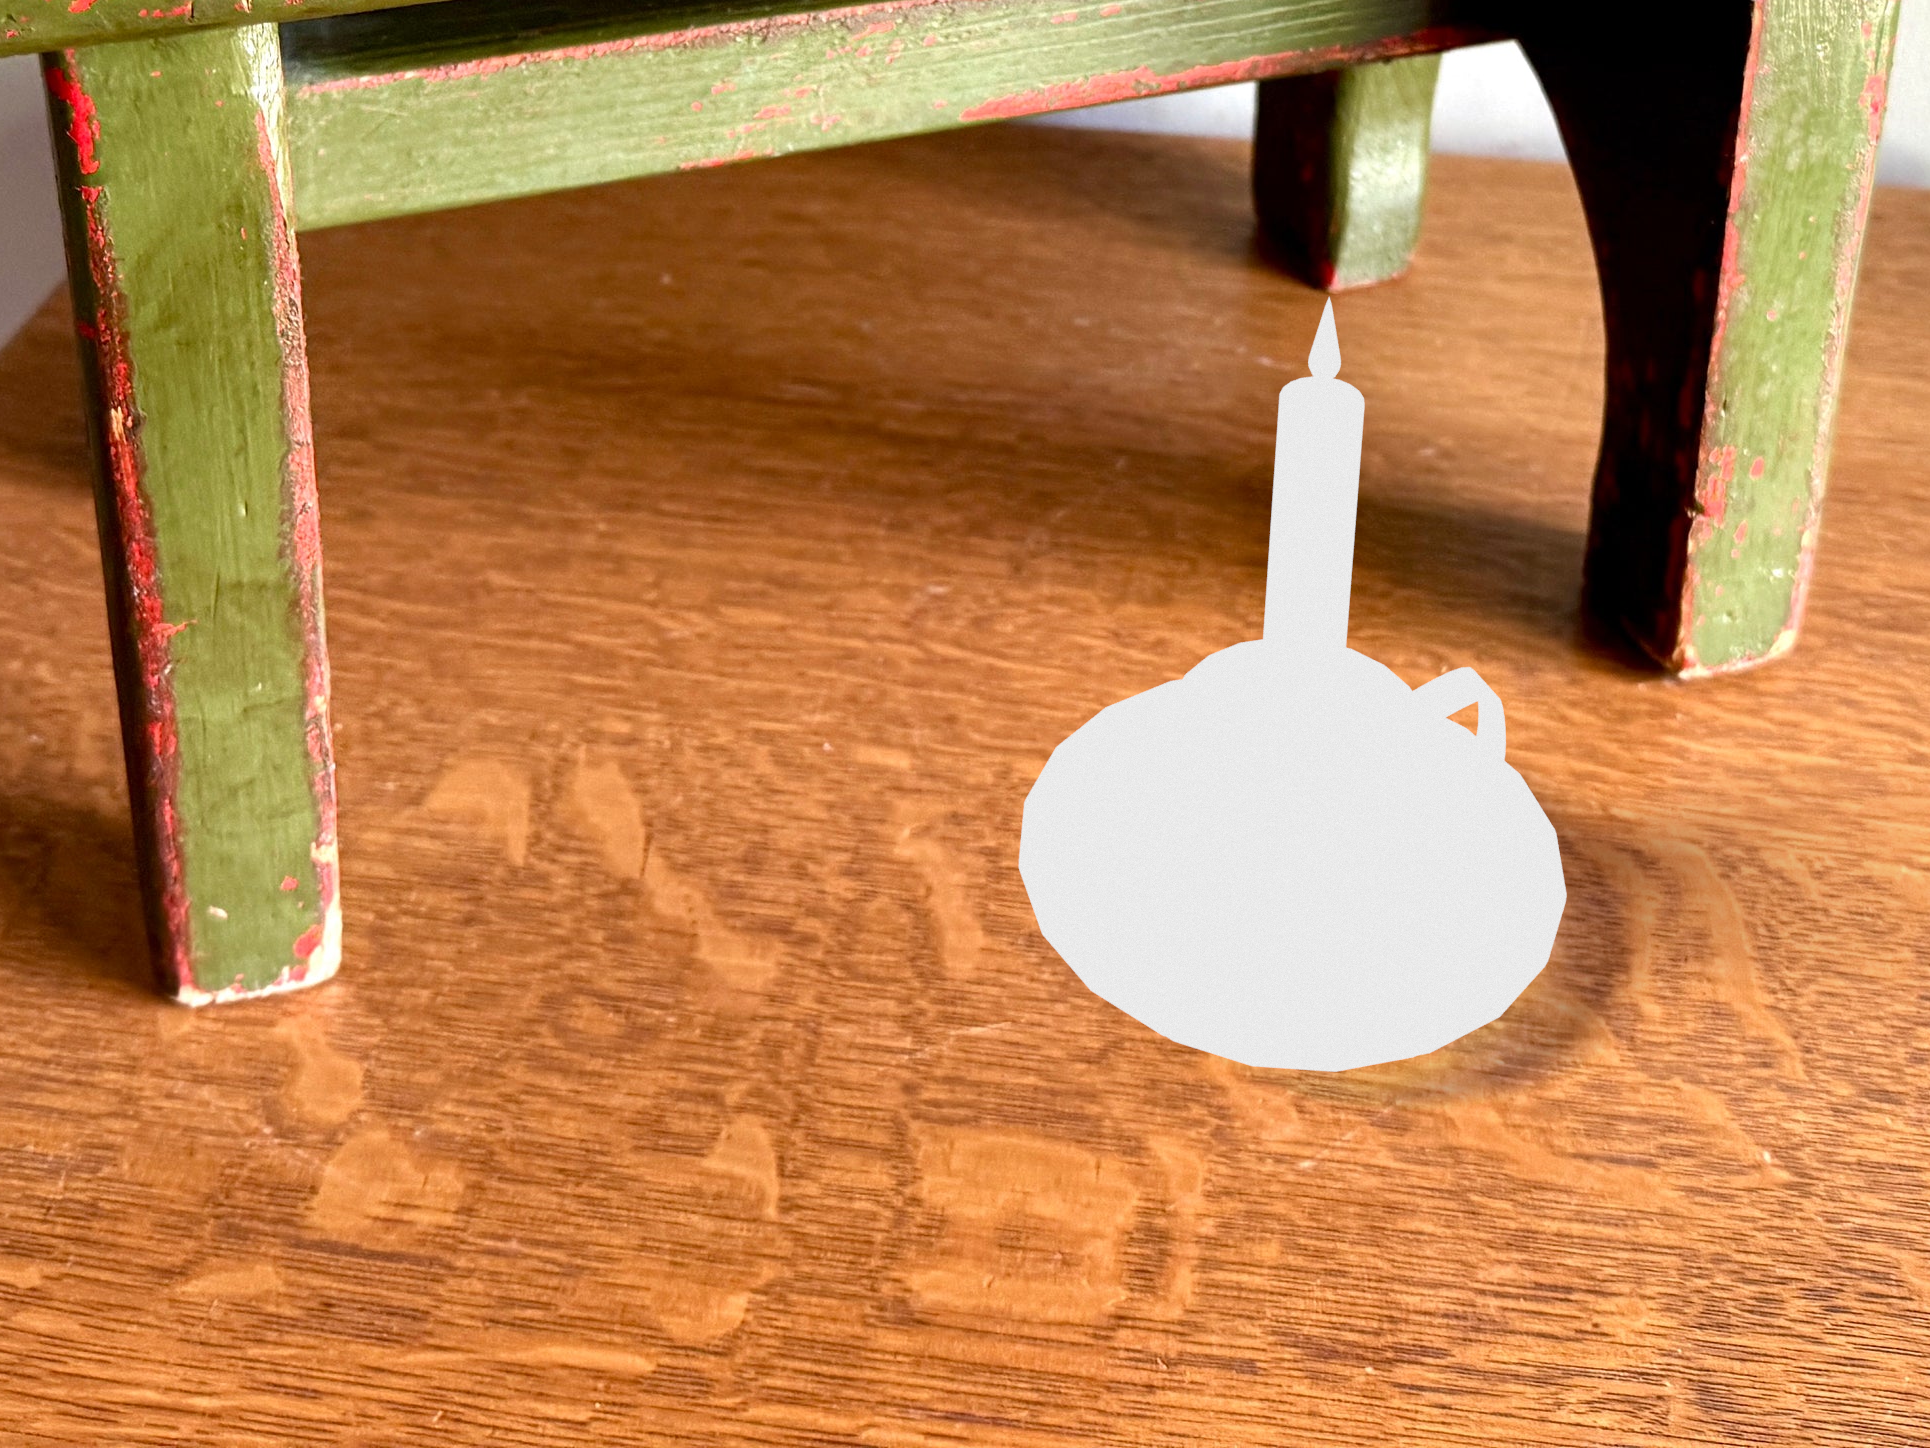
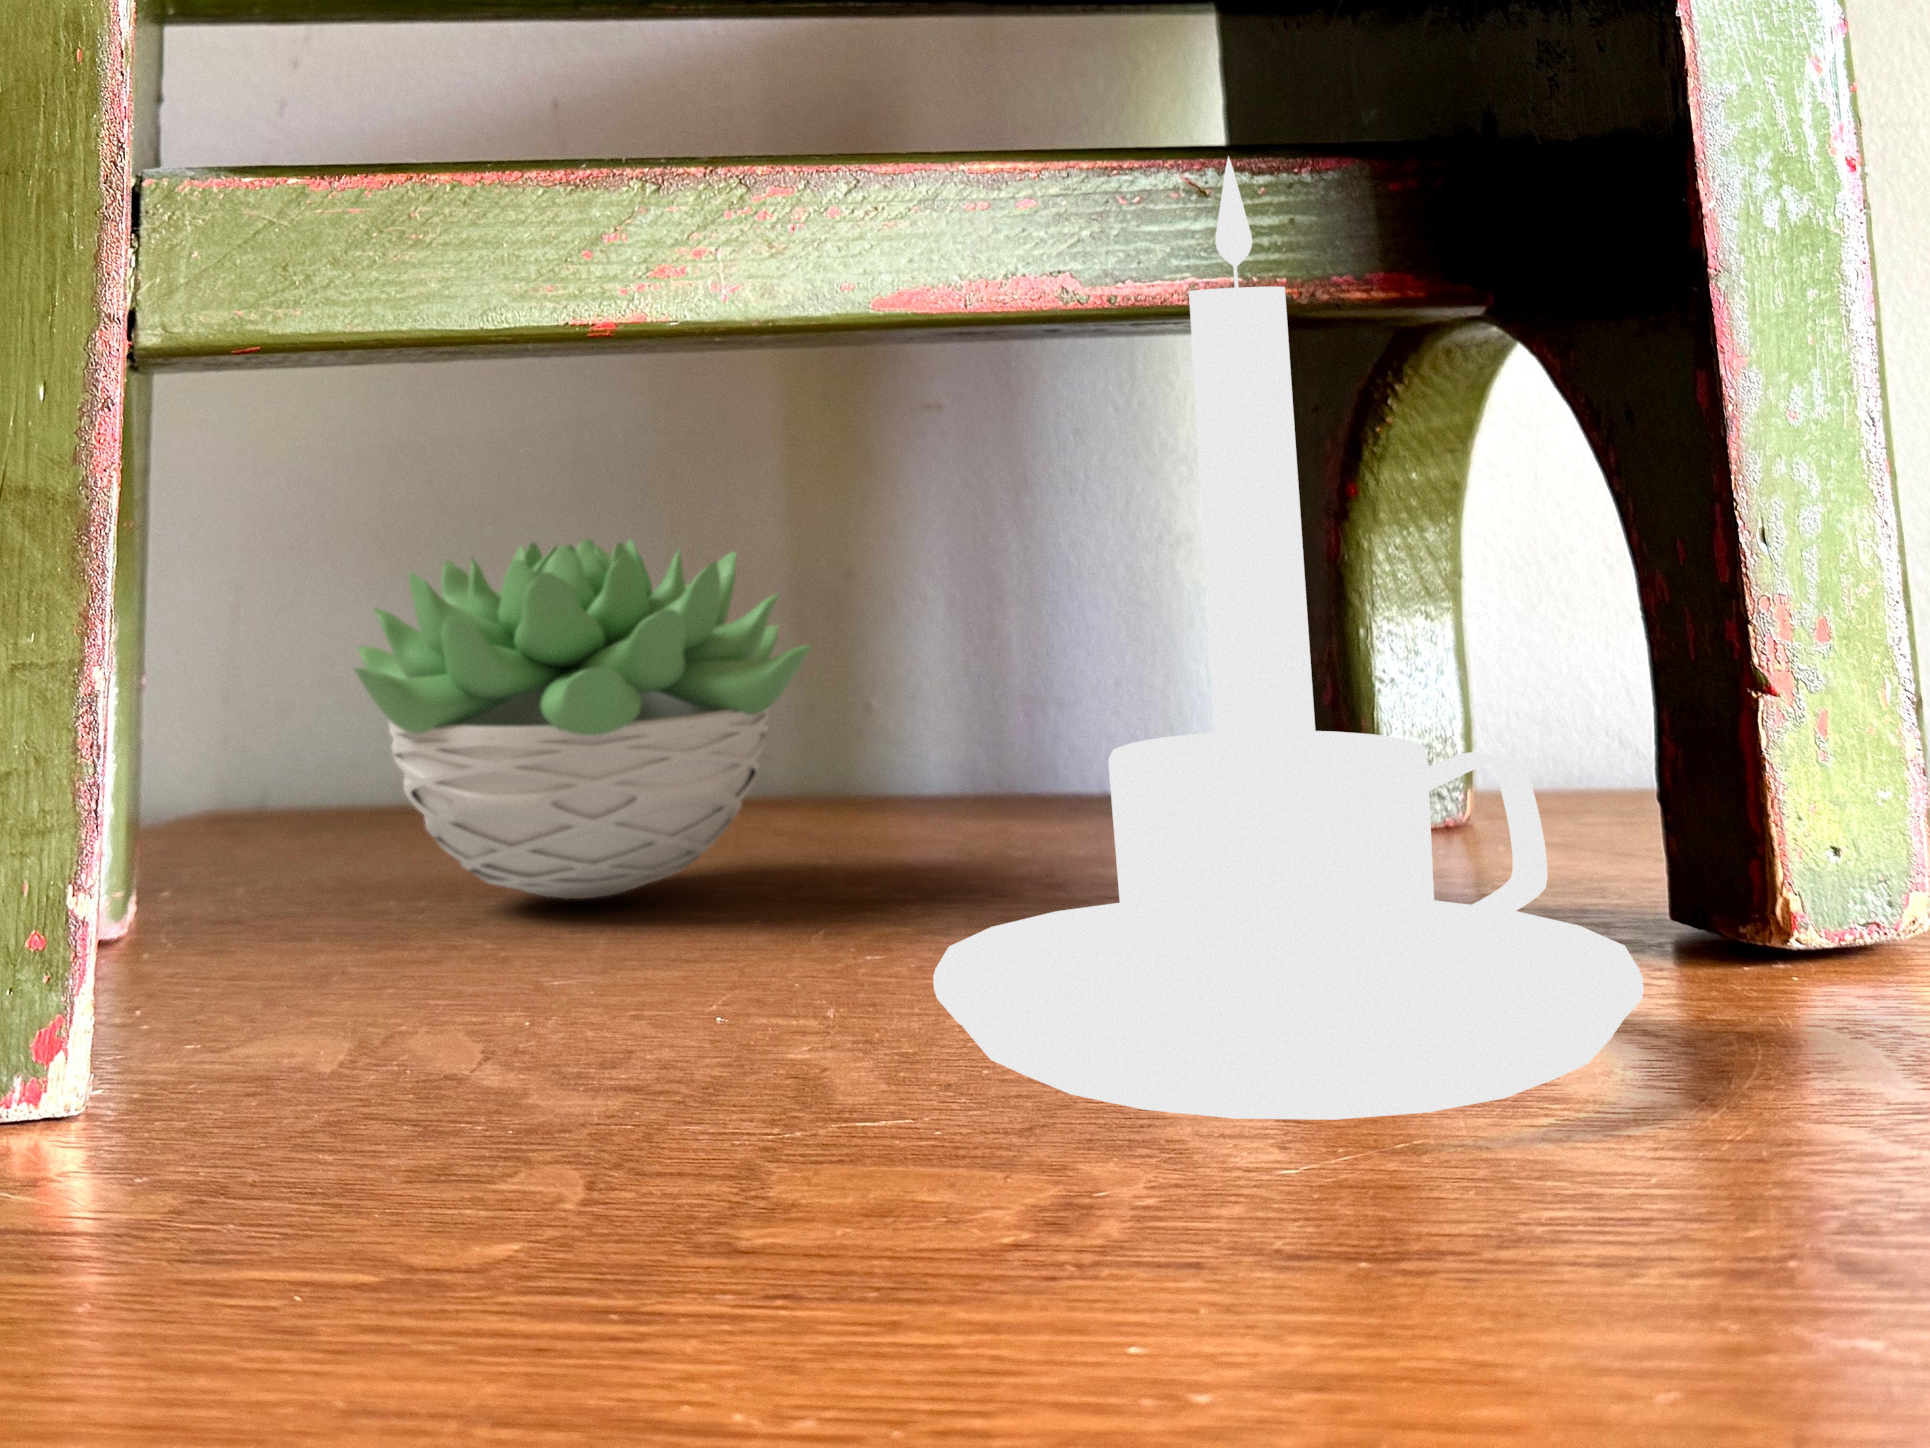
succulent plant: none [443,89,874,444] -> present [354,539,813,899]

